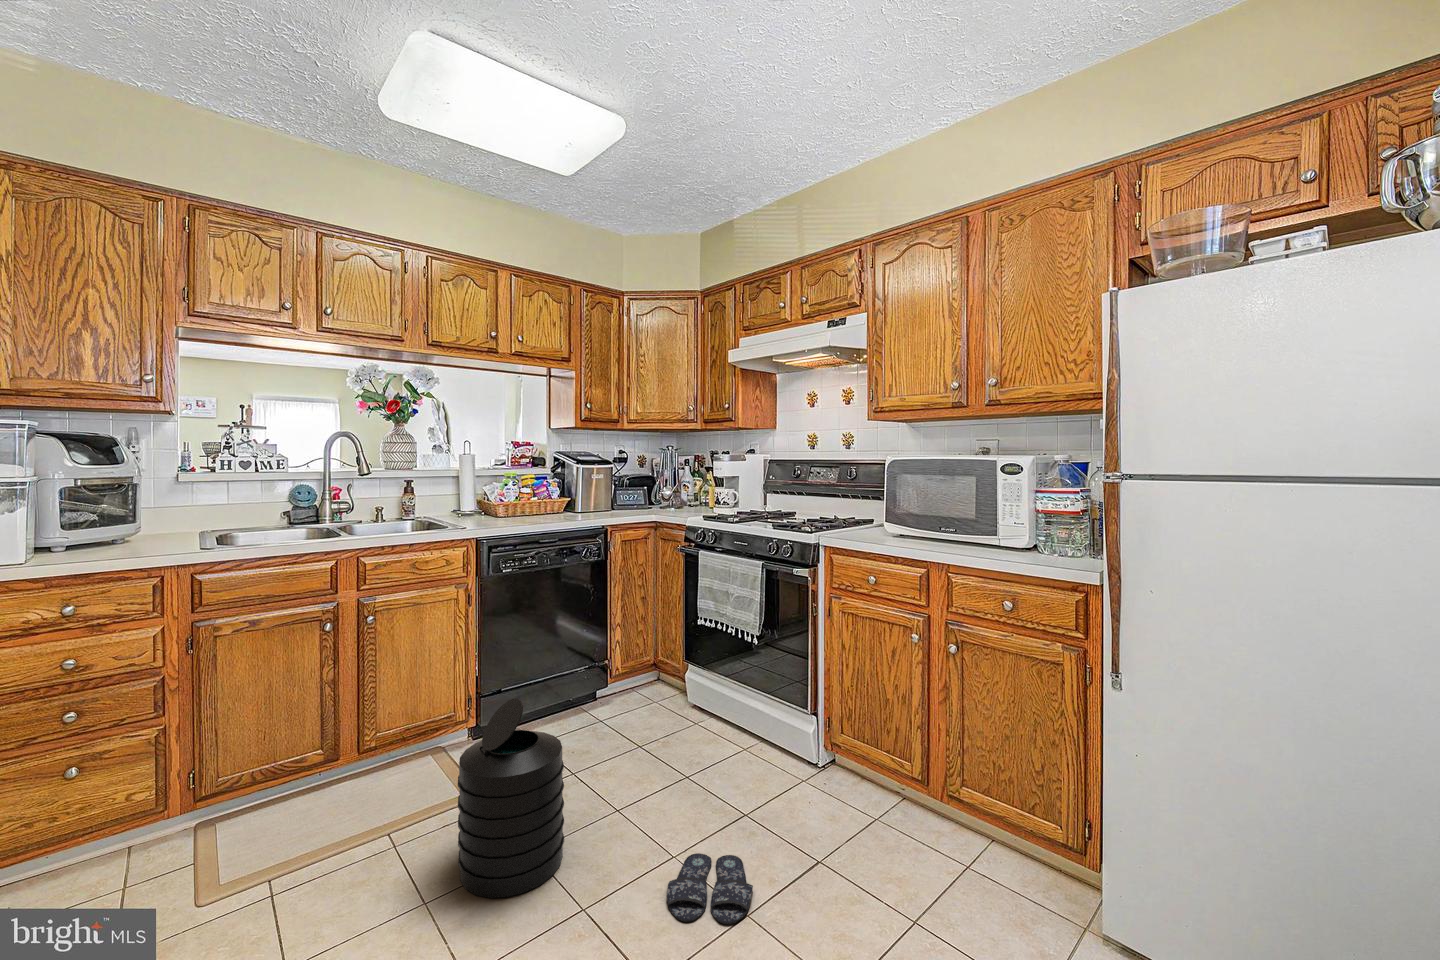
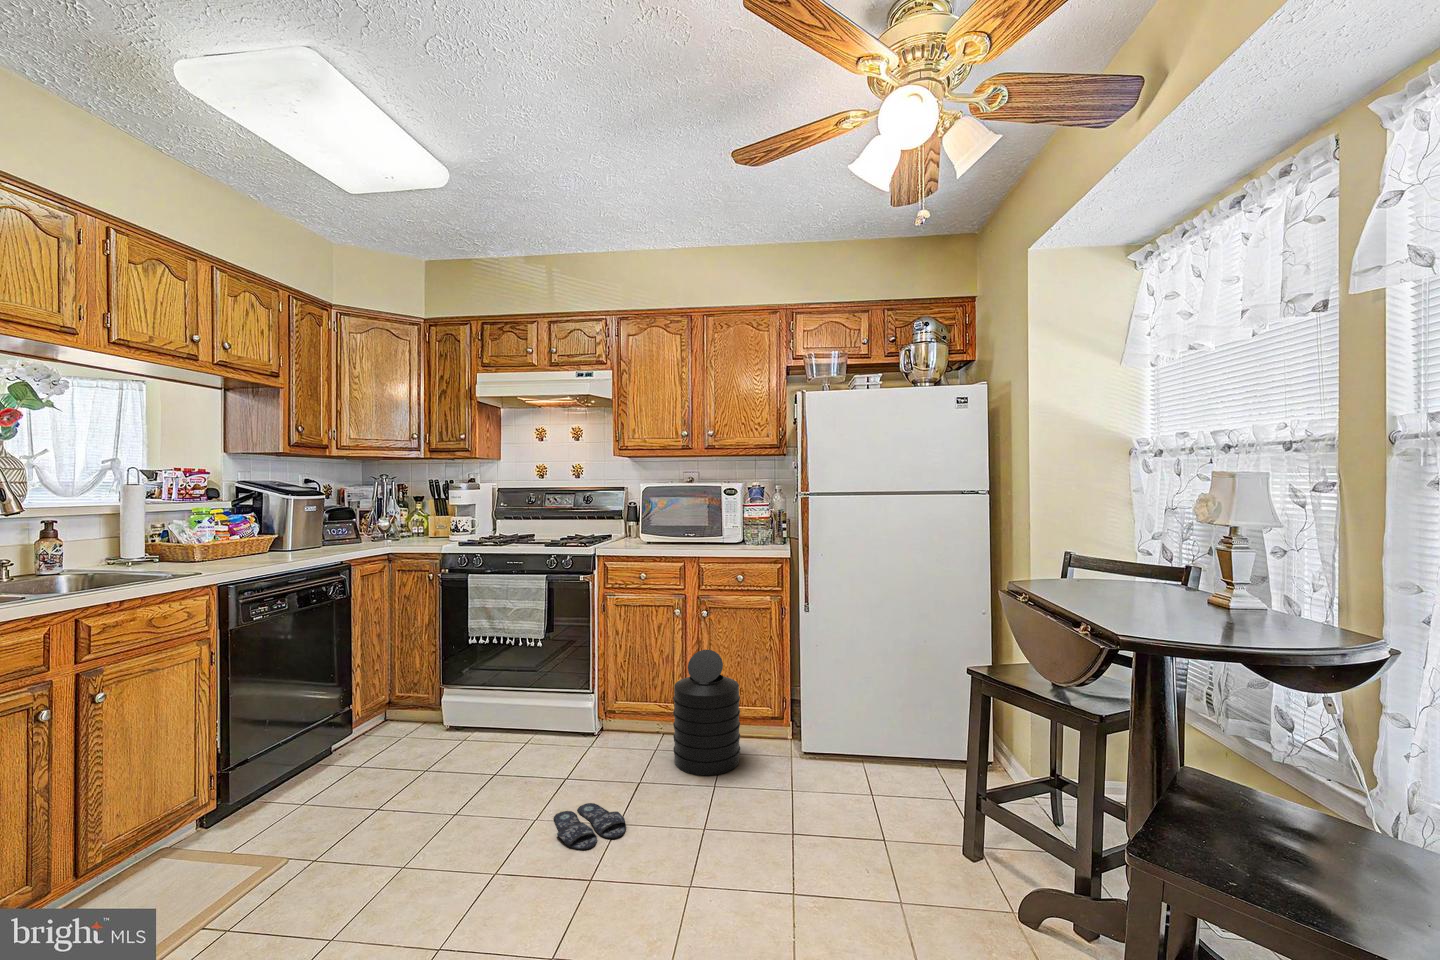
trash can: present [458,698,564,898] -> present [673,650,740,775]

